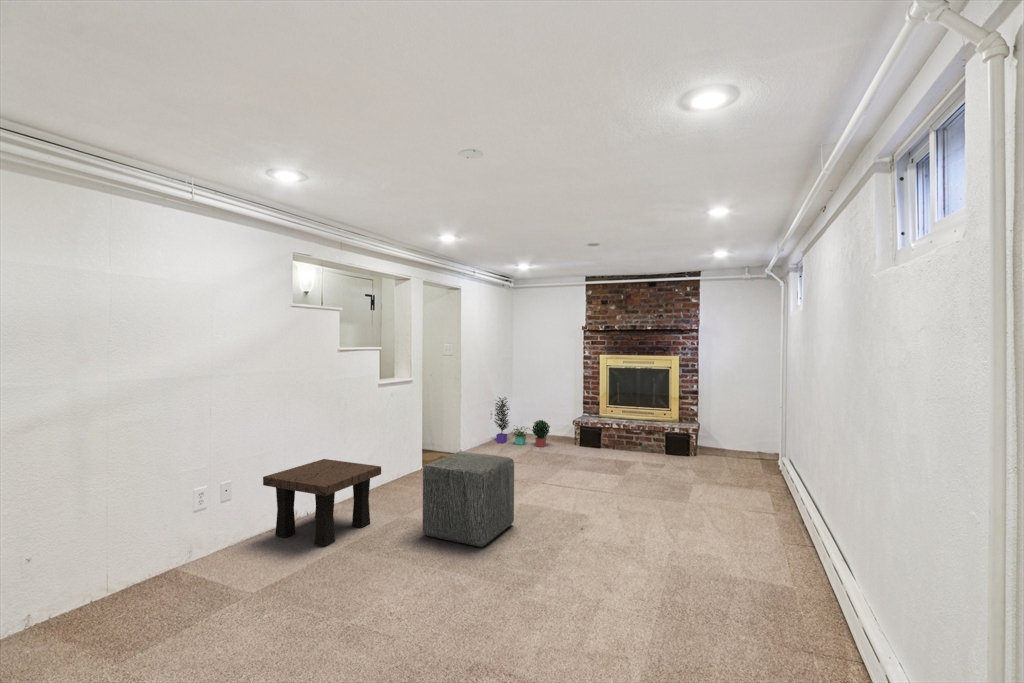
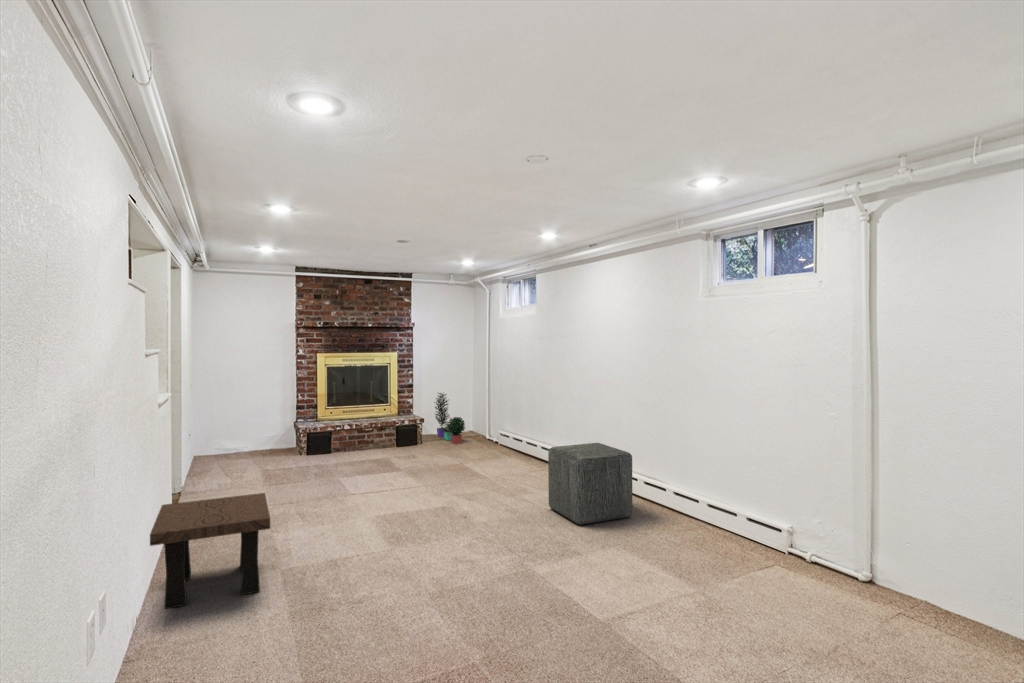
potted plant: present [494,397,550,447] -> present [435,393,465,444]
ottoman: present [423,452,514,547] -> present [548,443,632,525]

